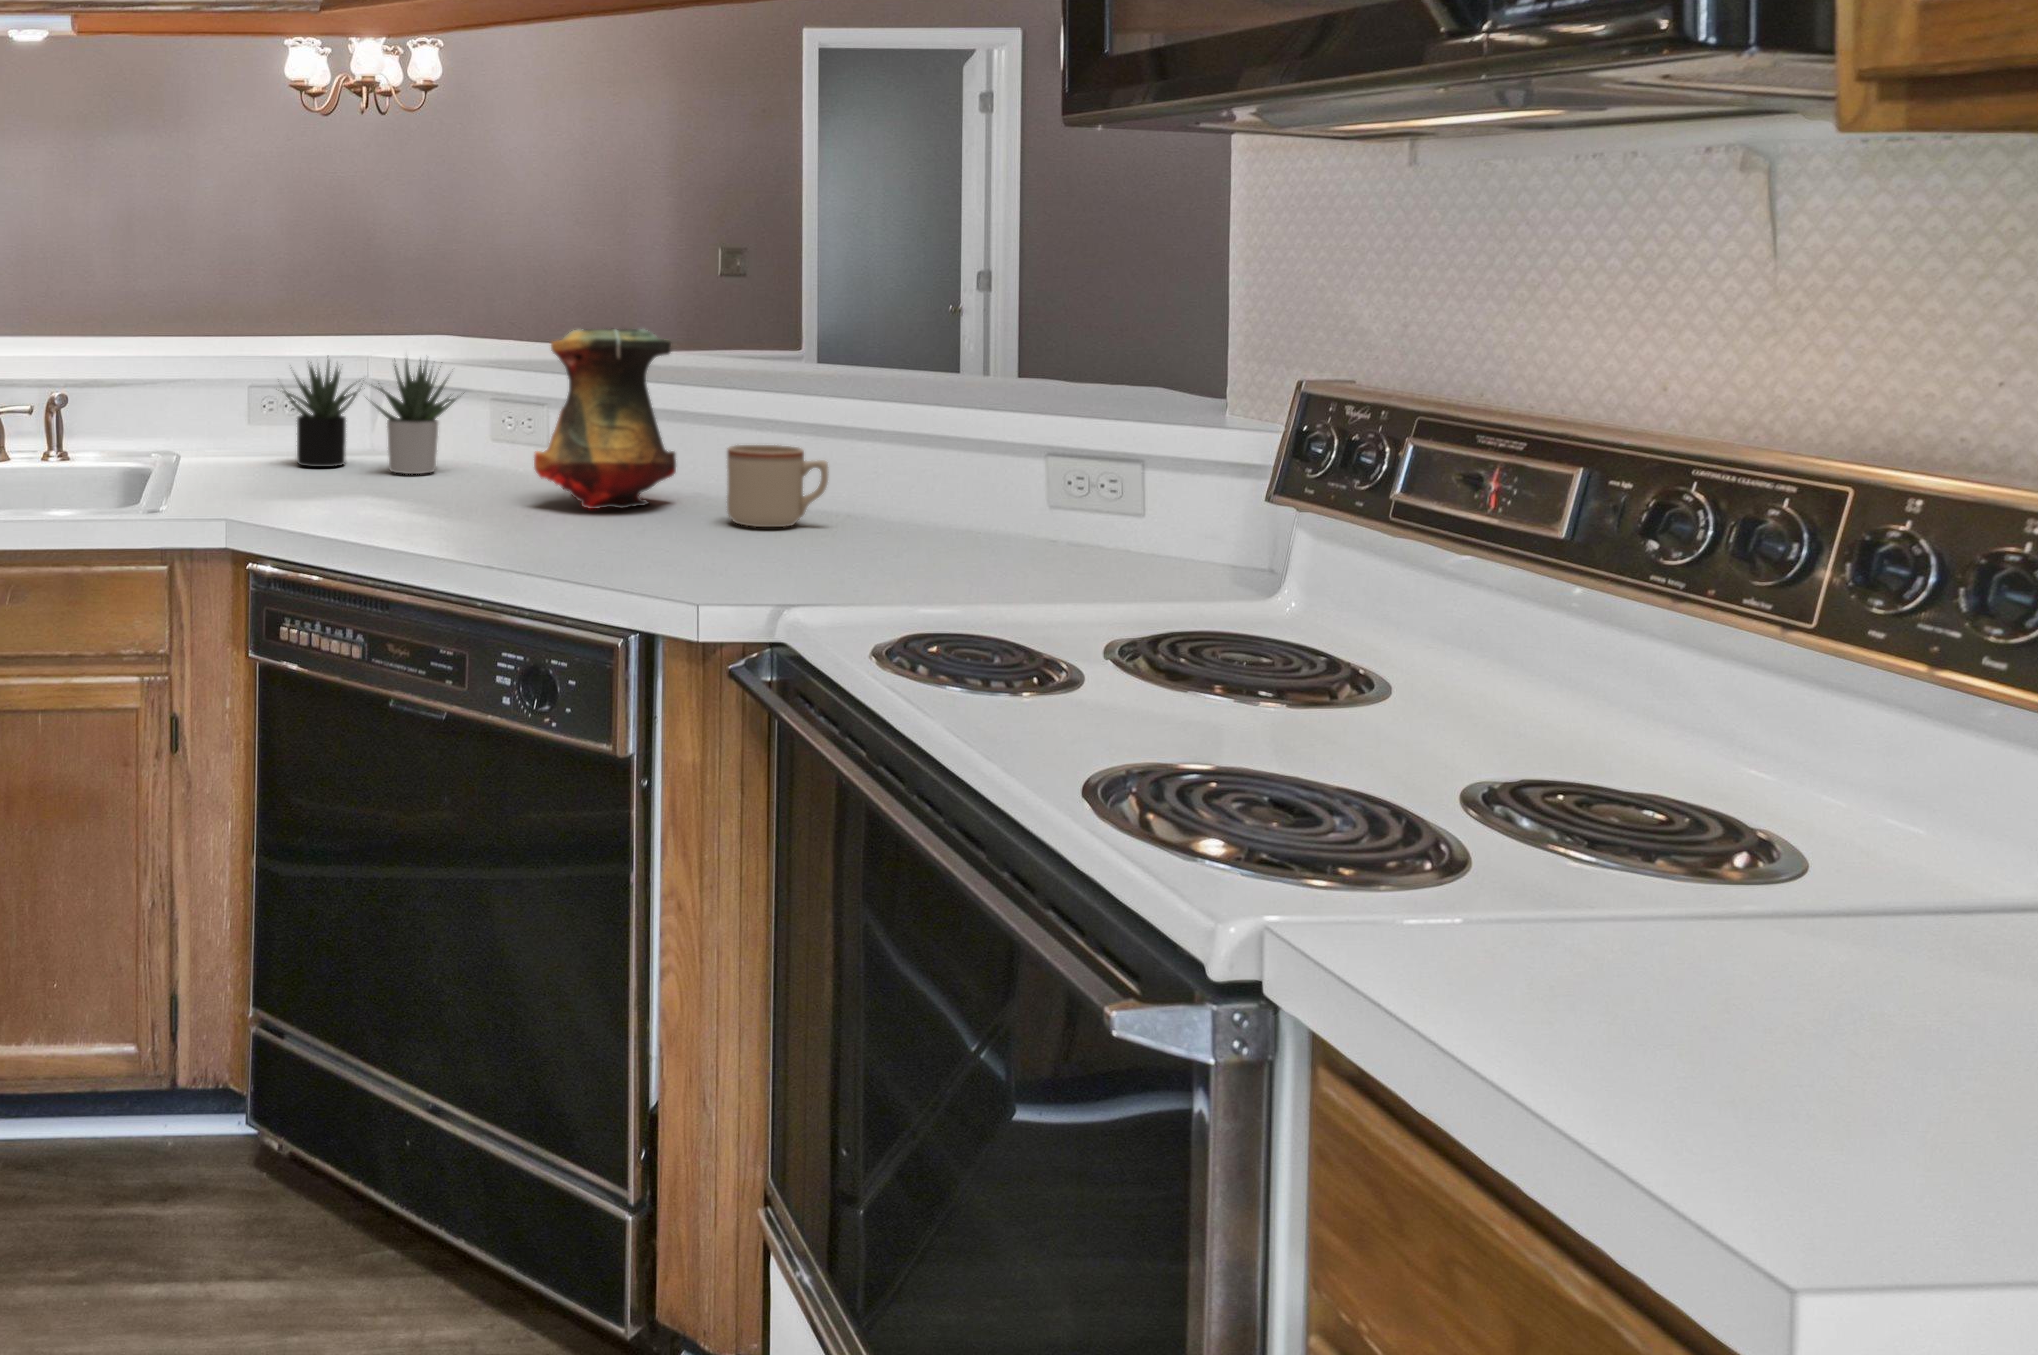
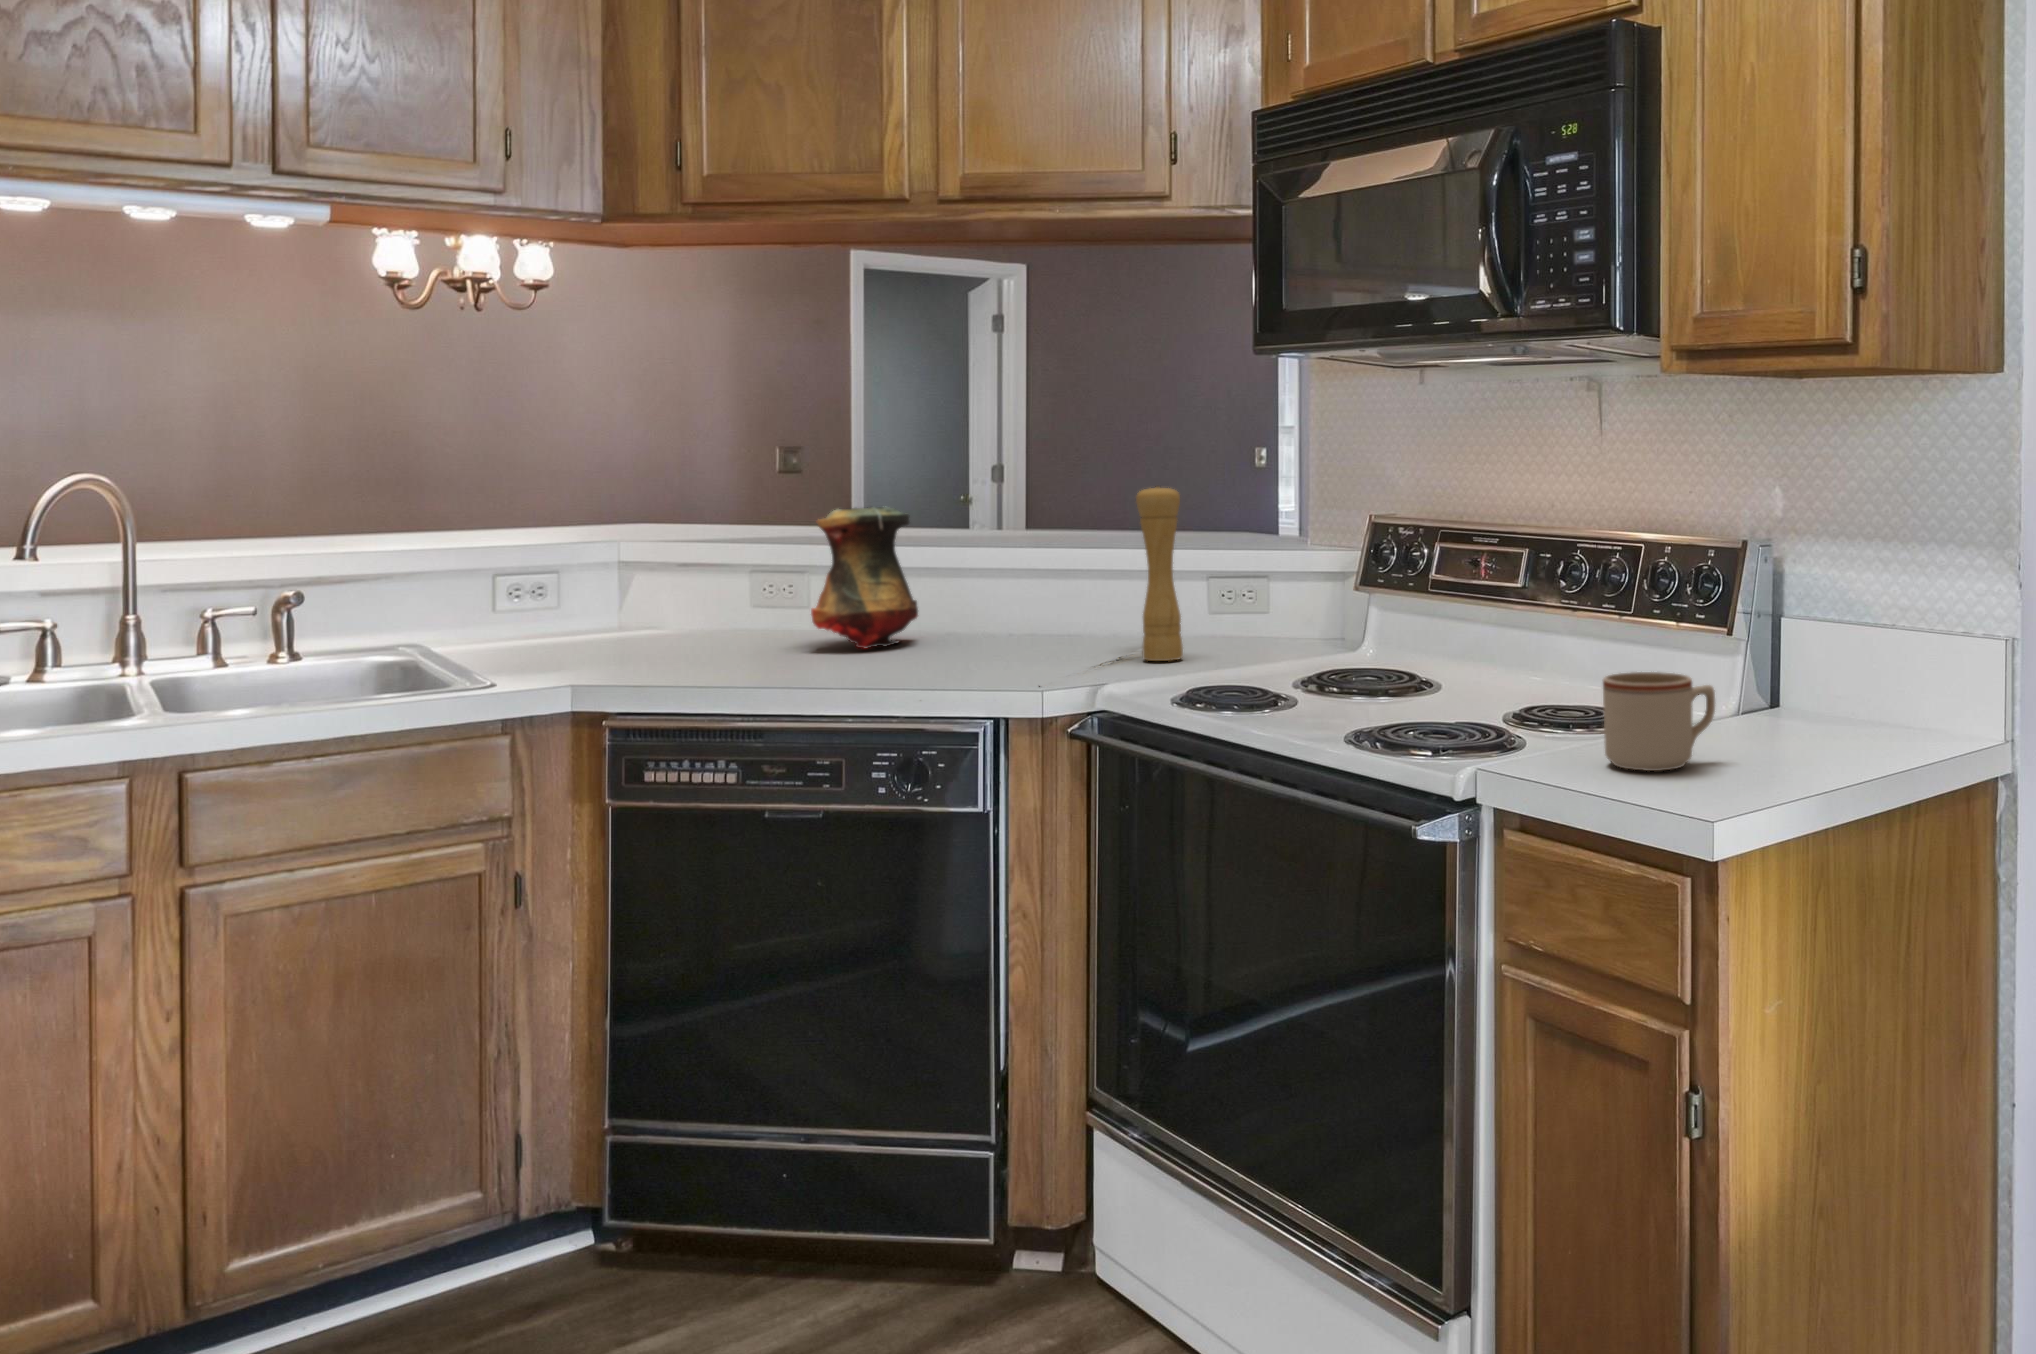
pepper mill: none [929,319,999,576] -> present [1136,485,1183,661]
succulent plant: present [284,360,464,474] -> none [519,537,710,646]
mug: present [727,445,828,527] -> present [1603,672,1715,771]

